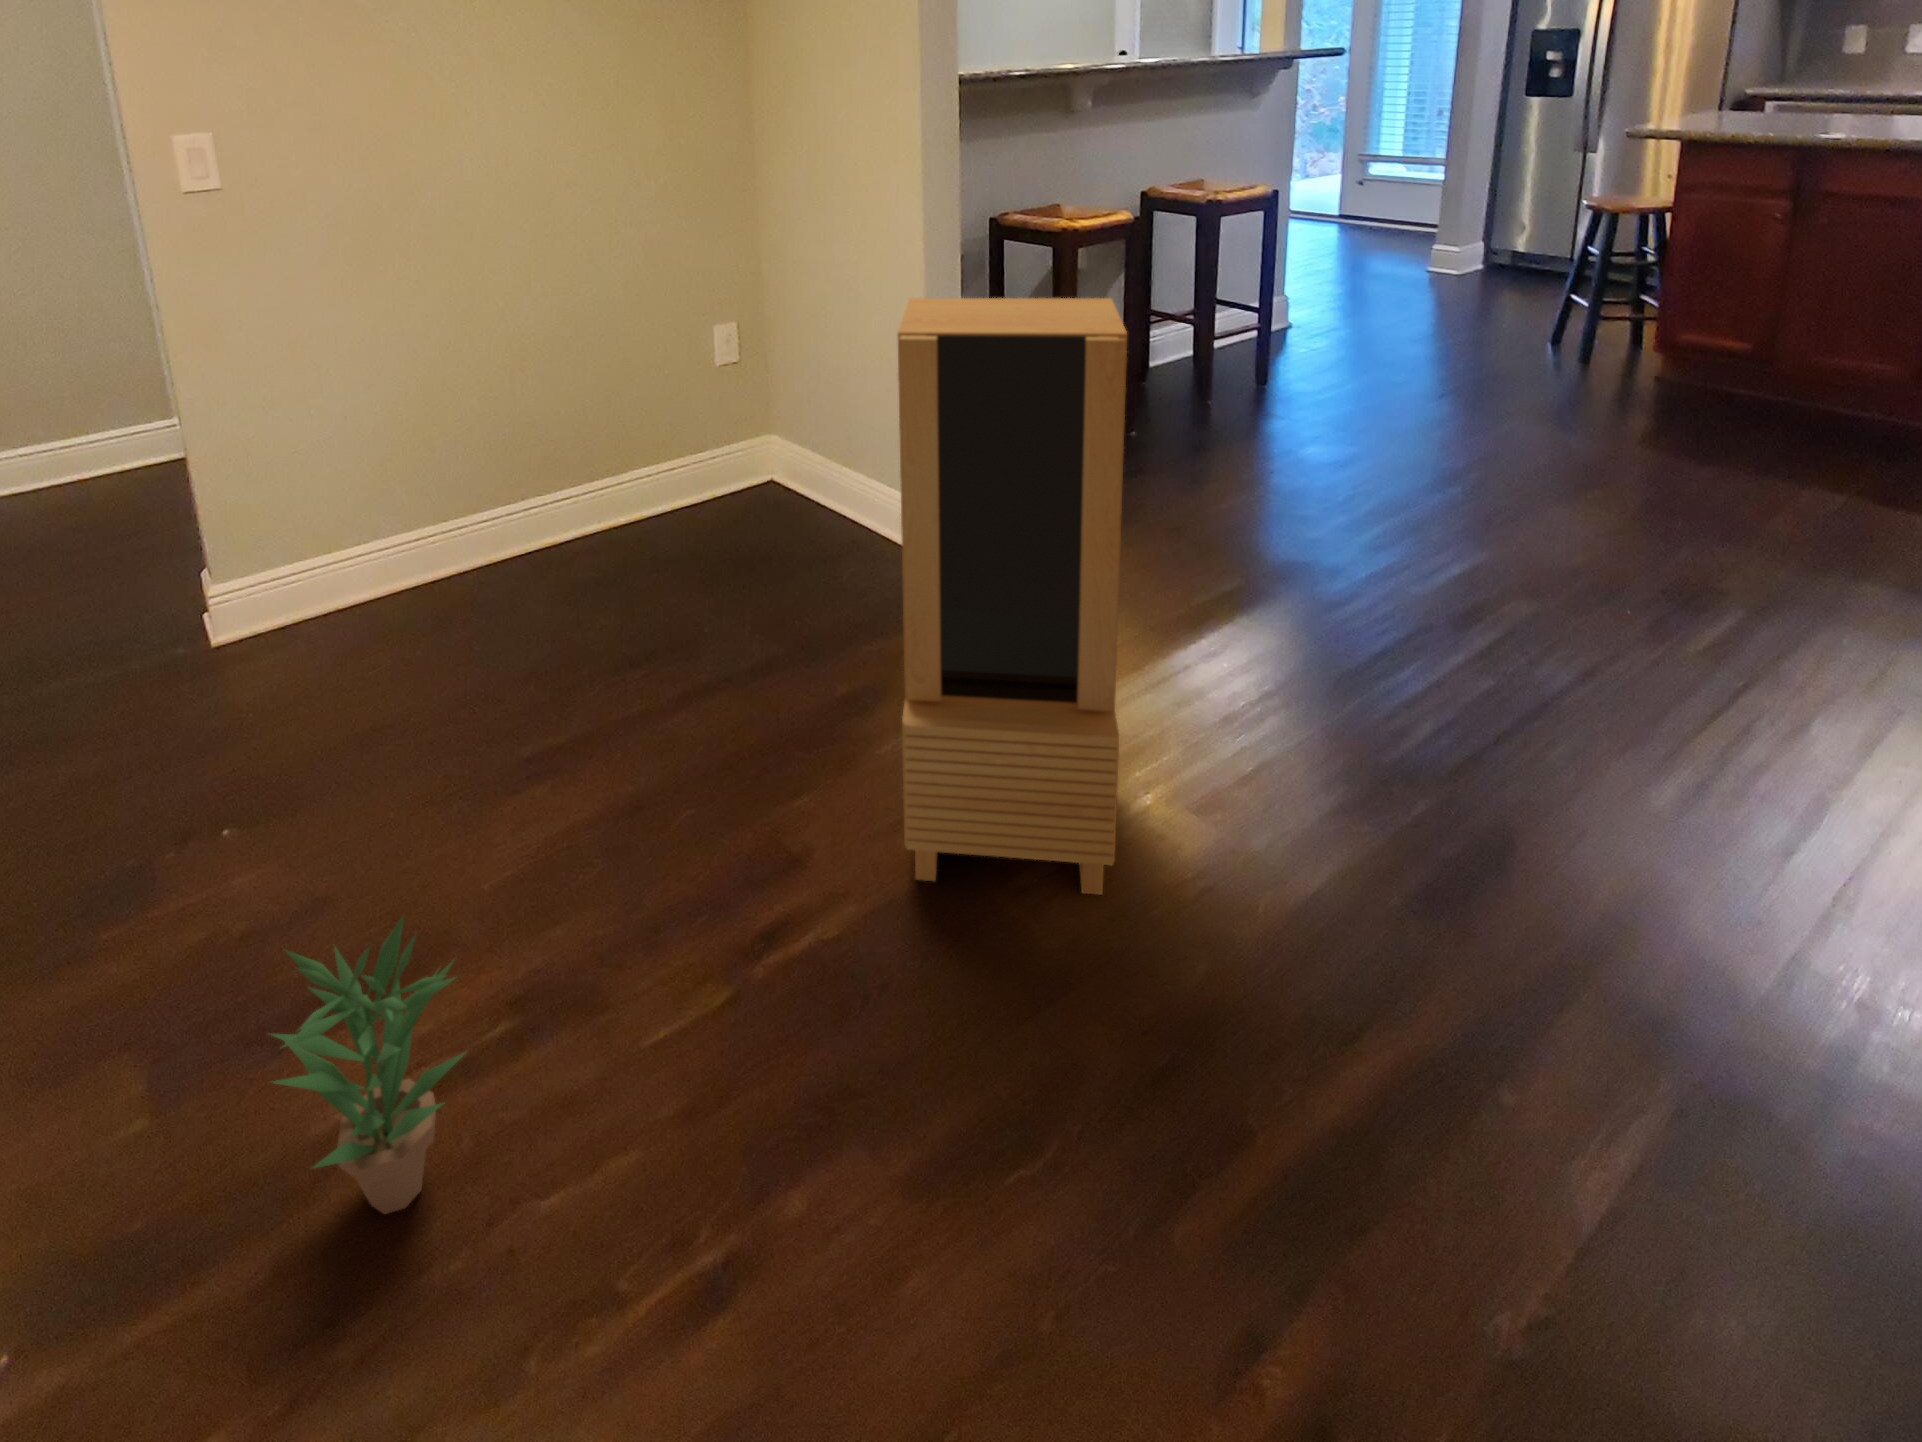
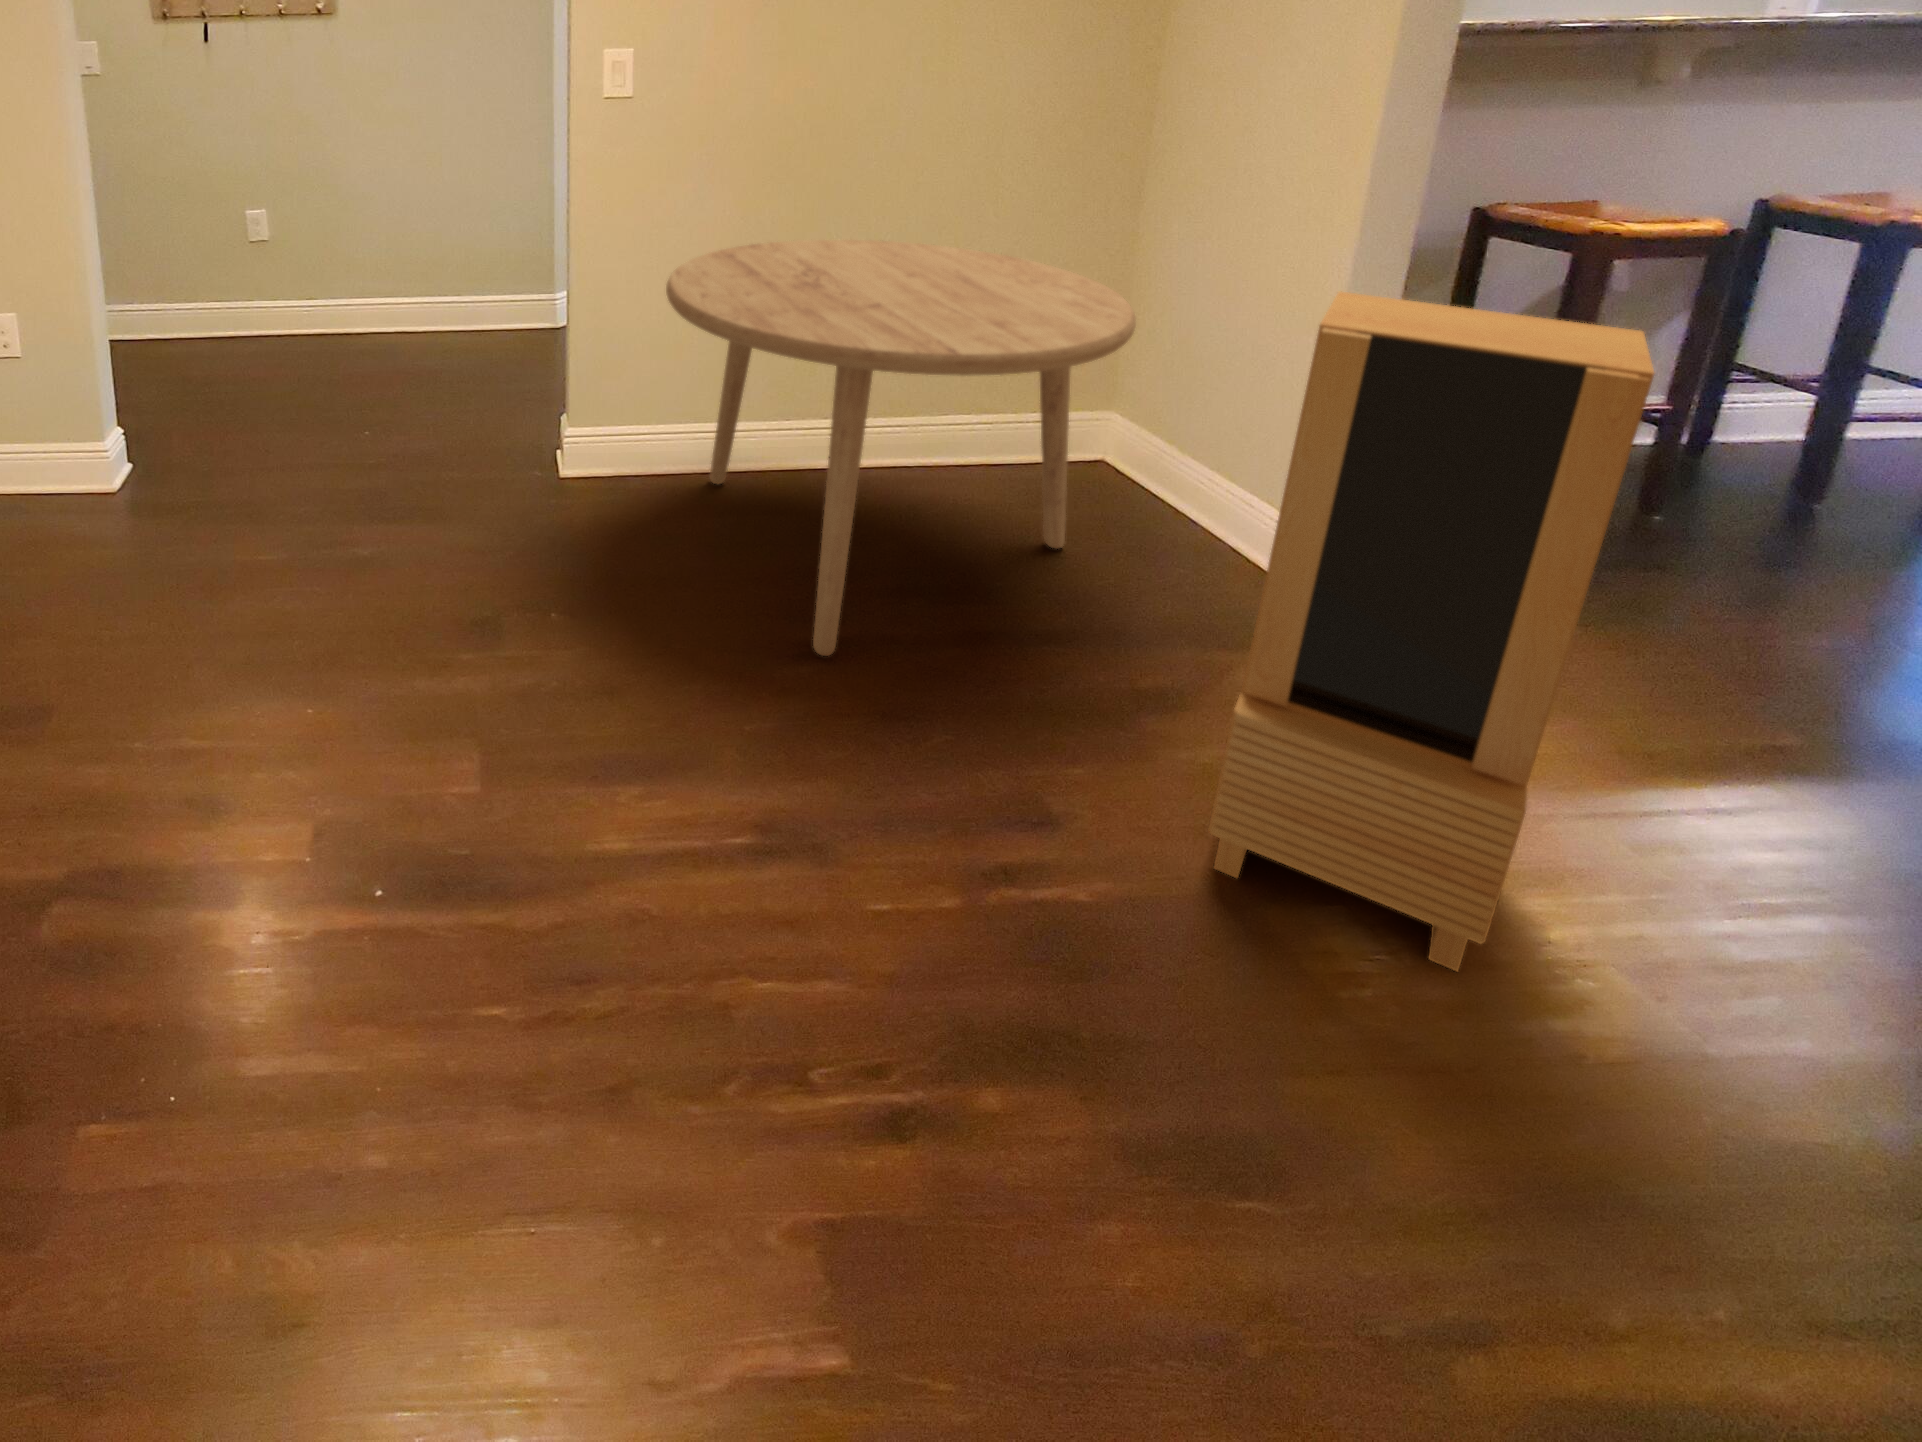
dining table: none [280,304,769,788] -> present [666,239,1136,656]
potted plant: present [272,917,465,1214] -> none [651,679,792,900]

